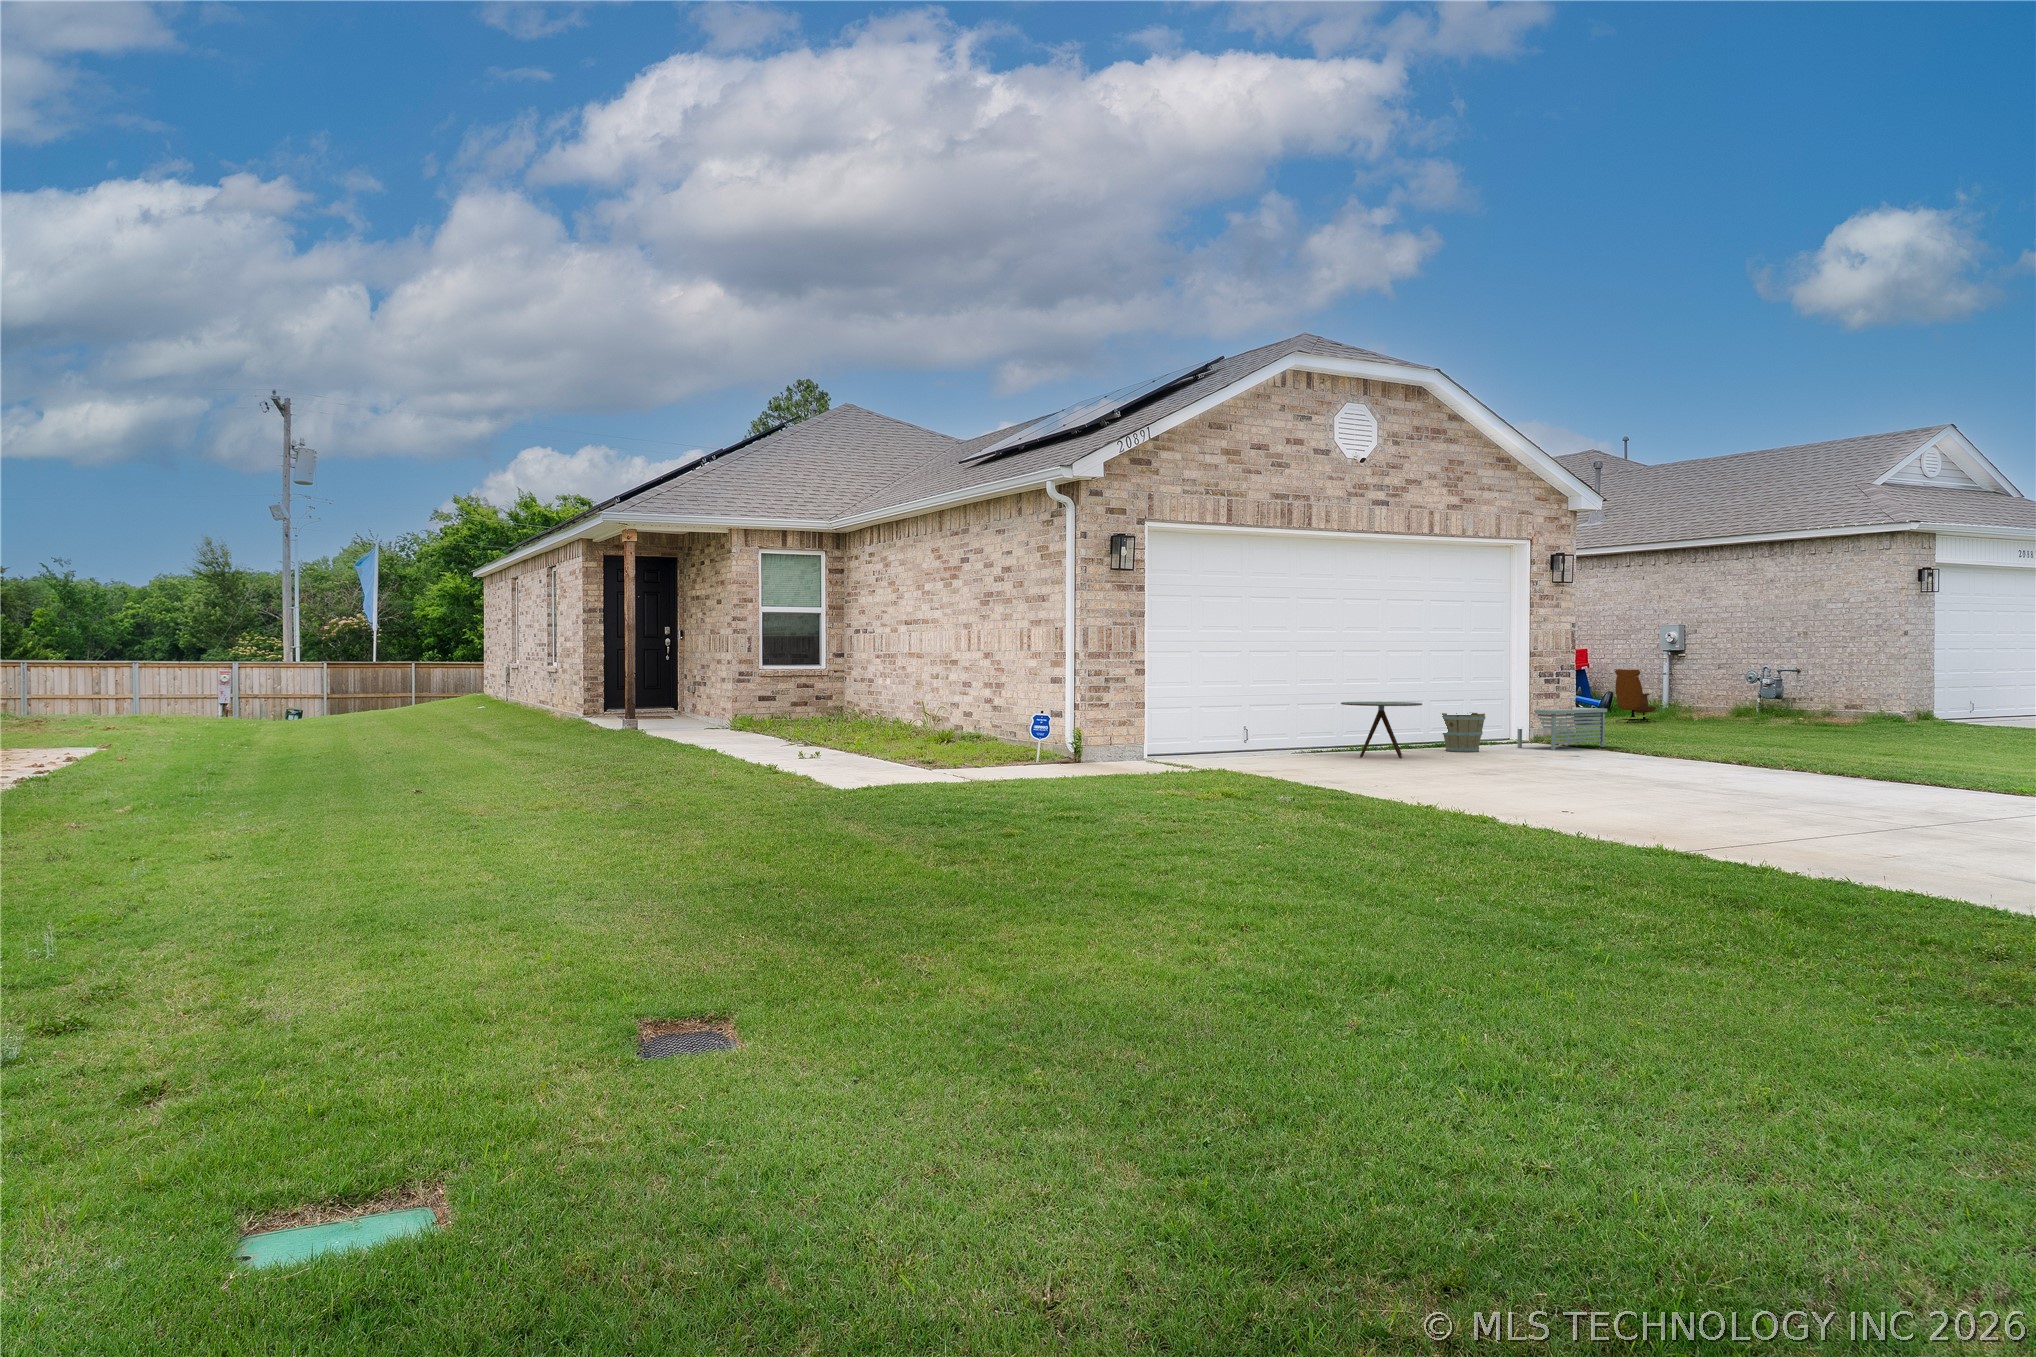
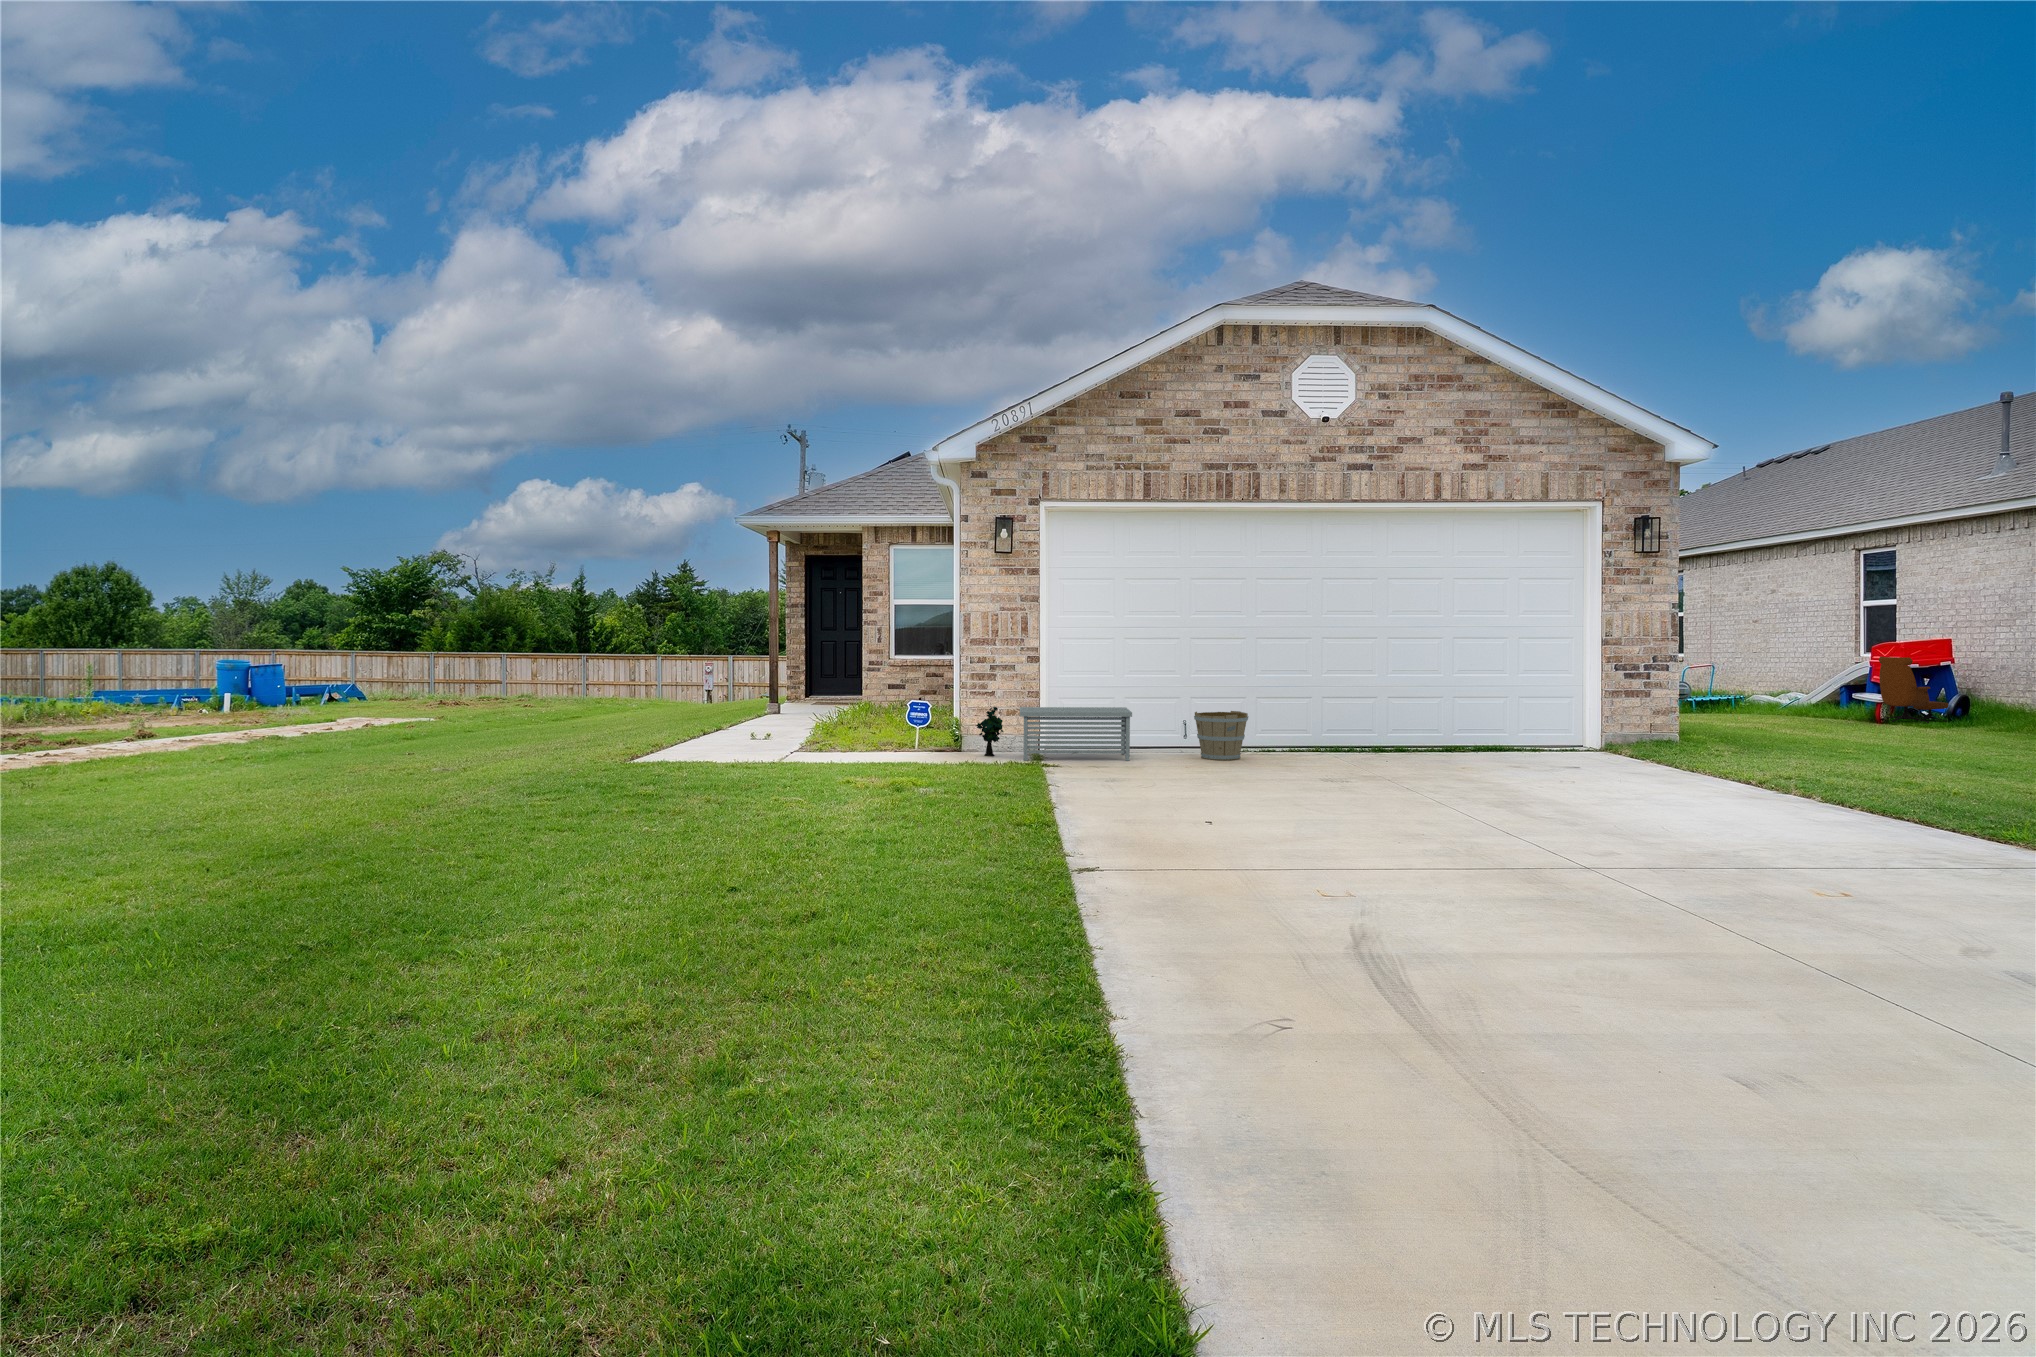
round table: present [1341,702,1422,758] -> none [1283,696,1379,765]
storage bench: present [1517,707,1607,750] -> present [1020,707,1132,761]
wooden bucket: present [1442,713,1485,752] -> present [1194,711,1248,760]
decorative plant: none [1098,717,1126,765] -> present [976,707,1003,756]

